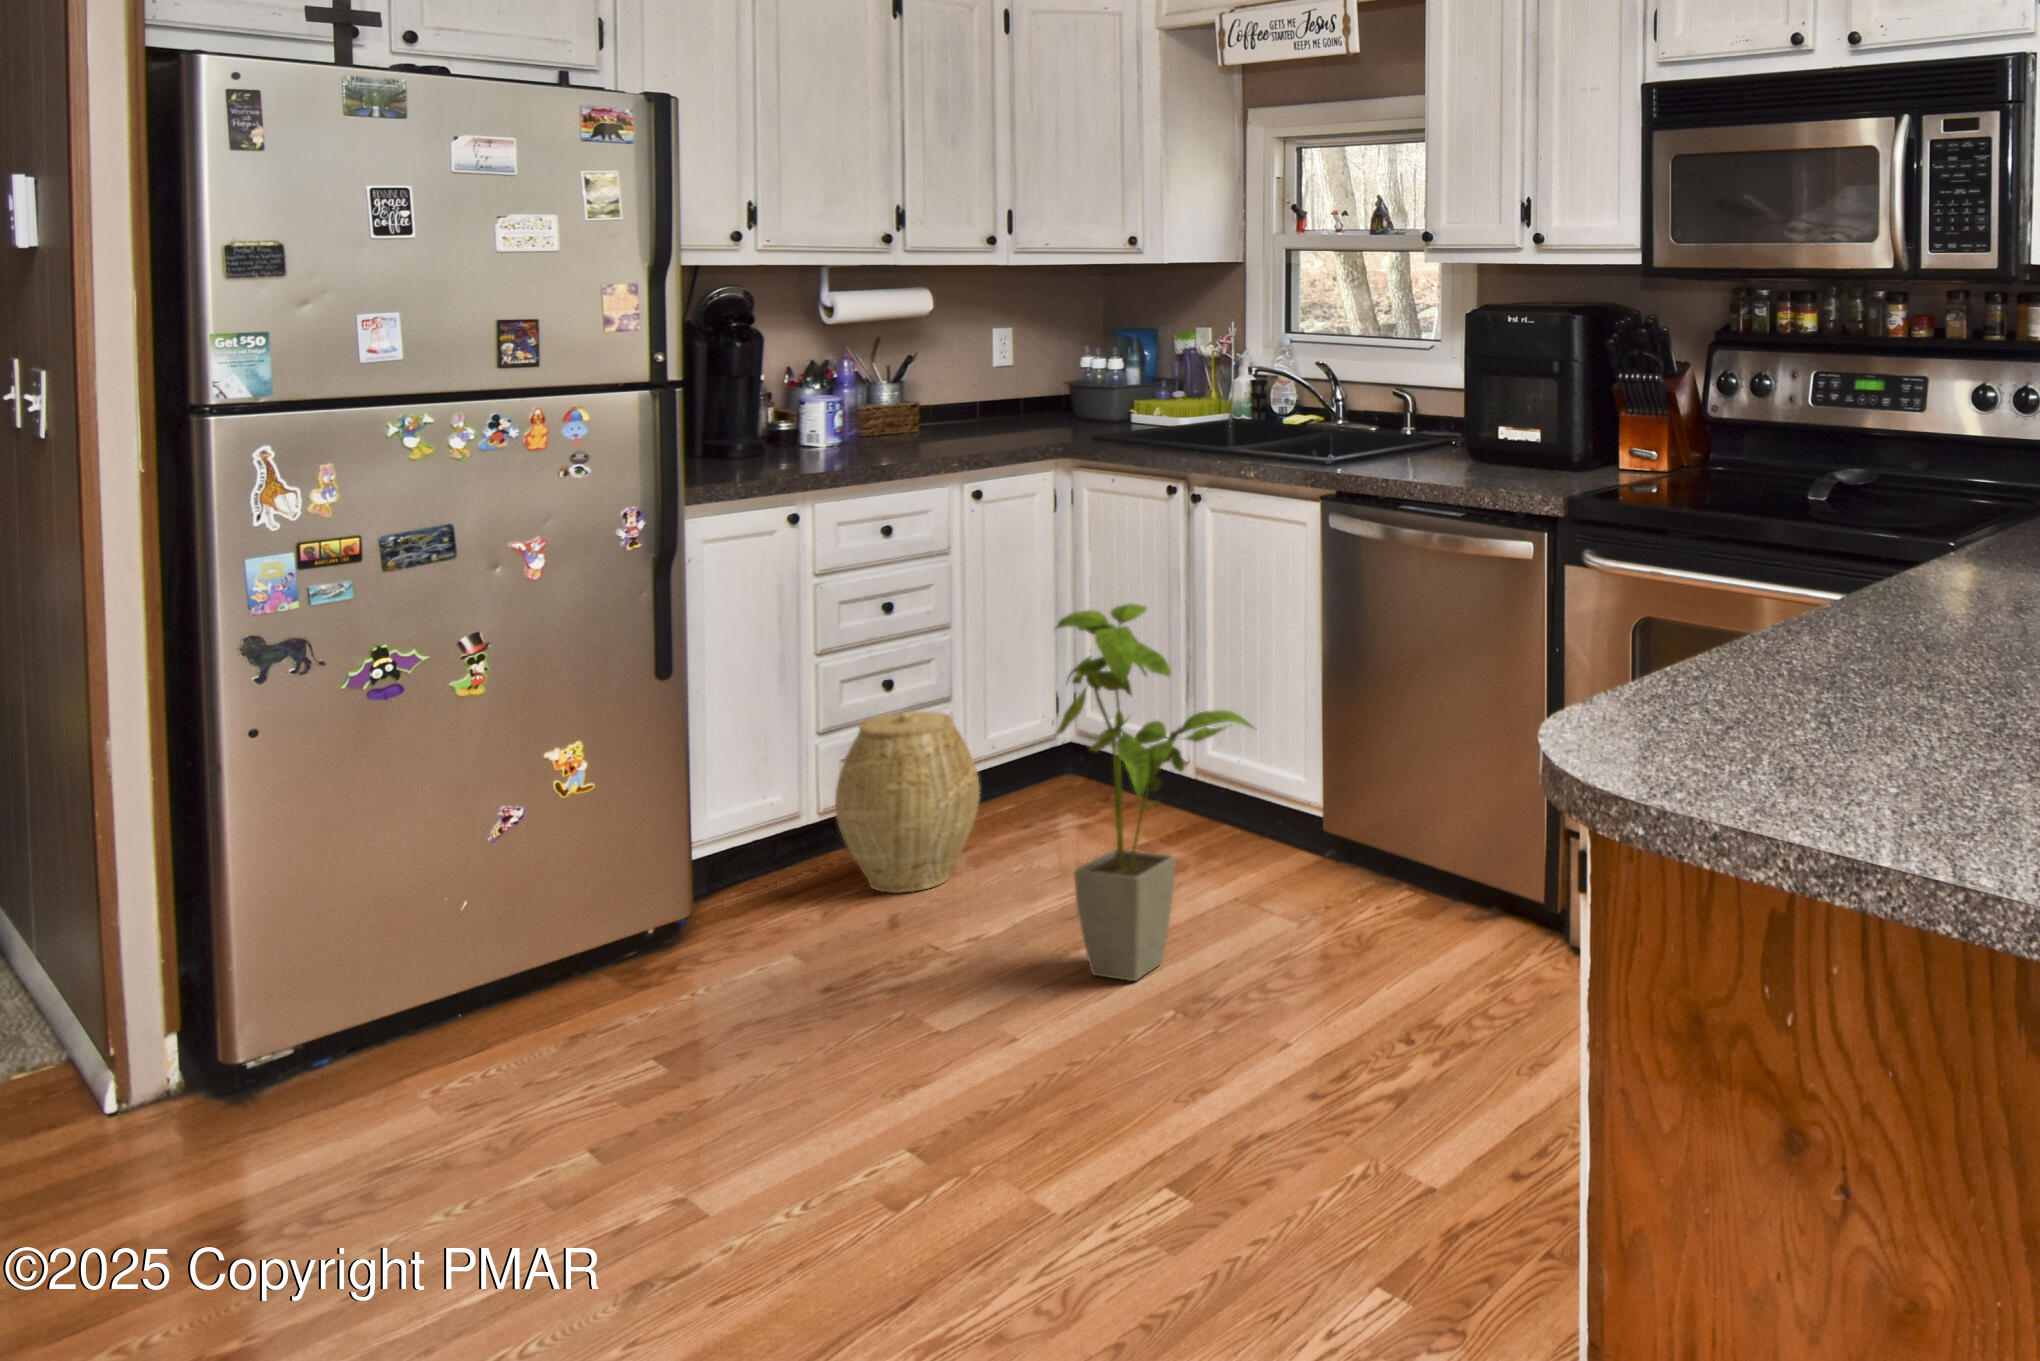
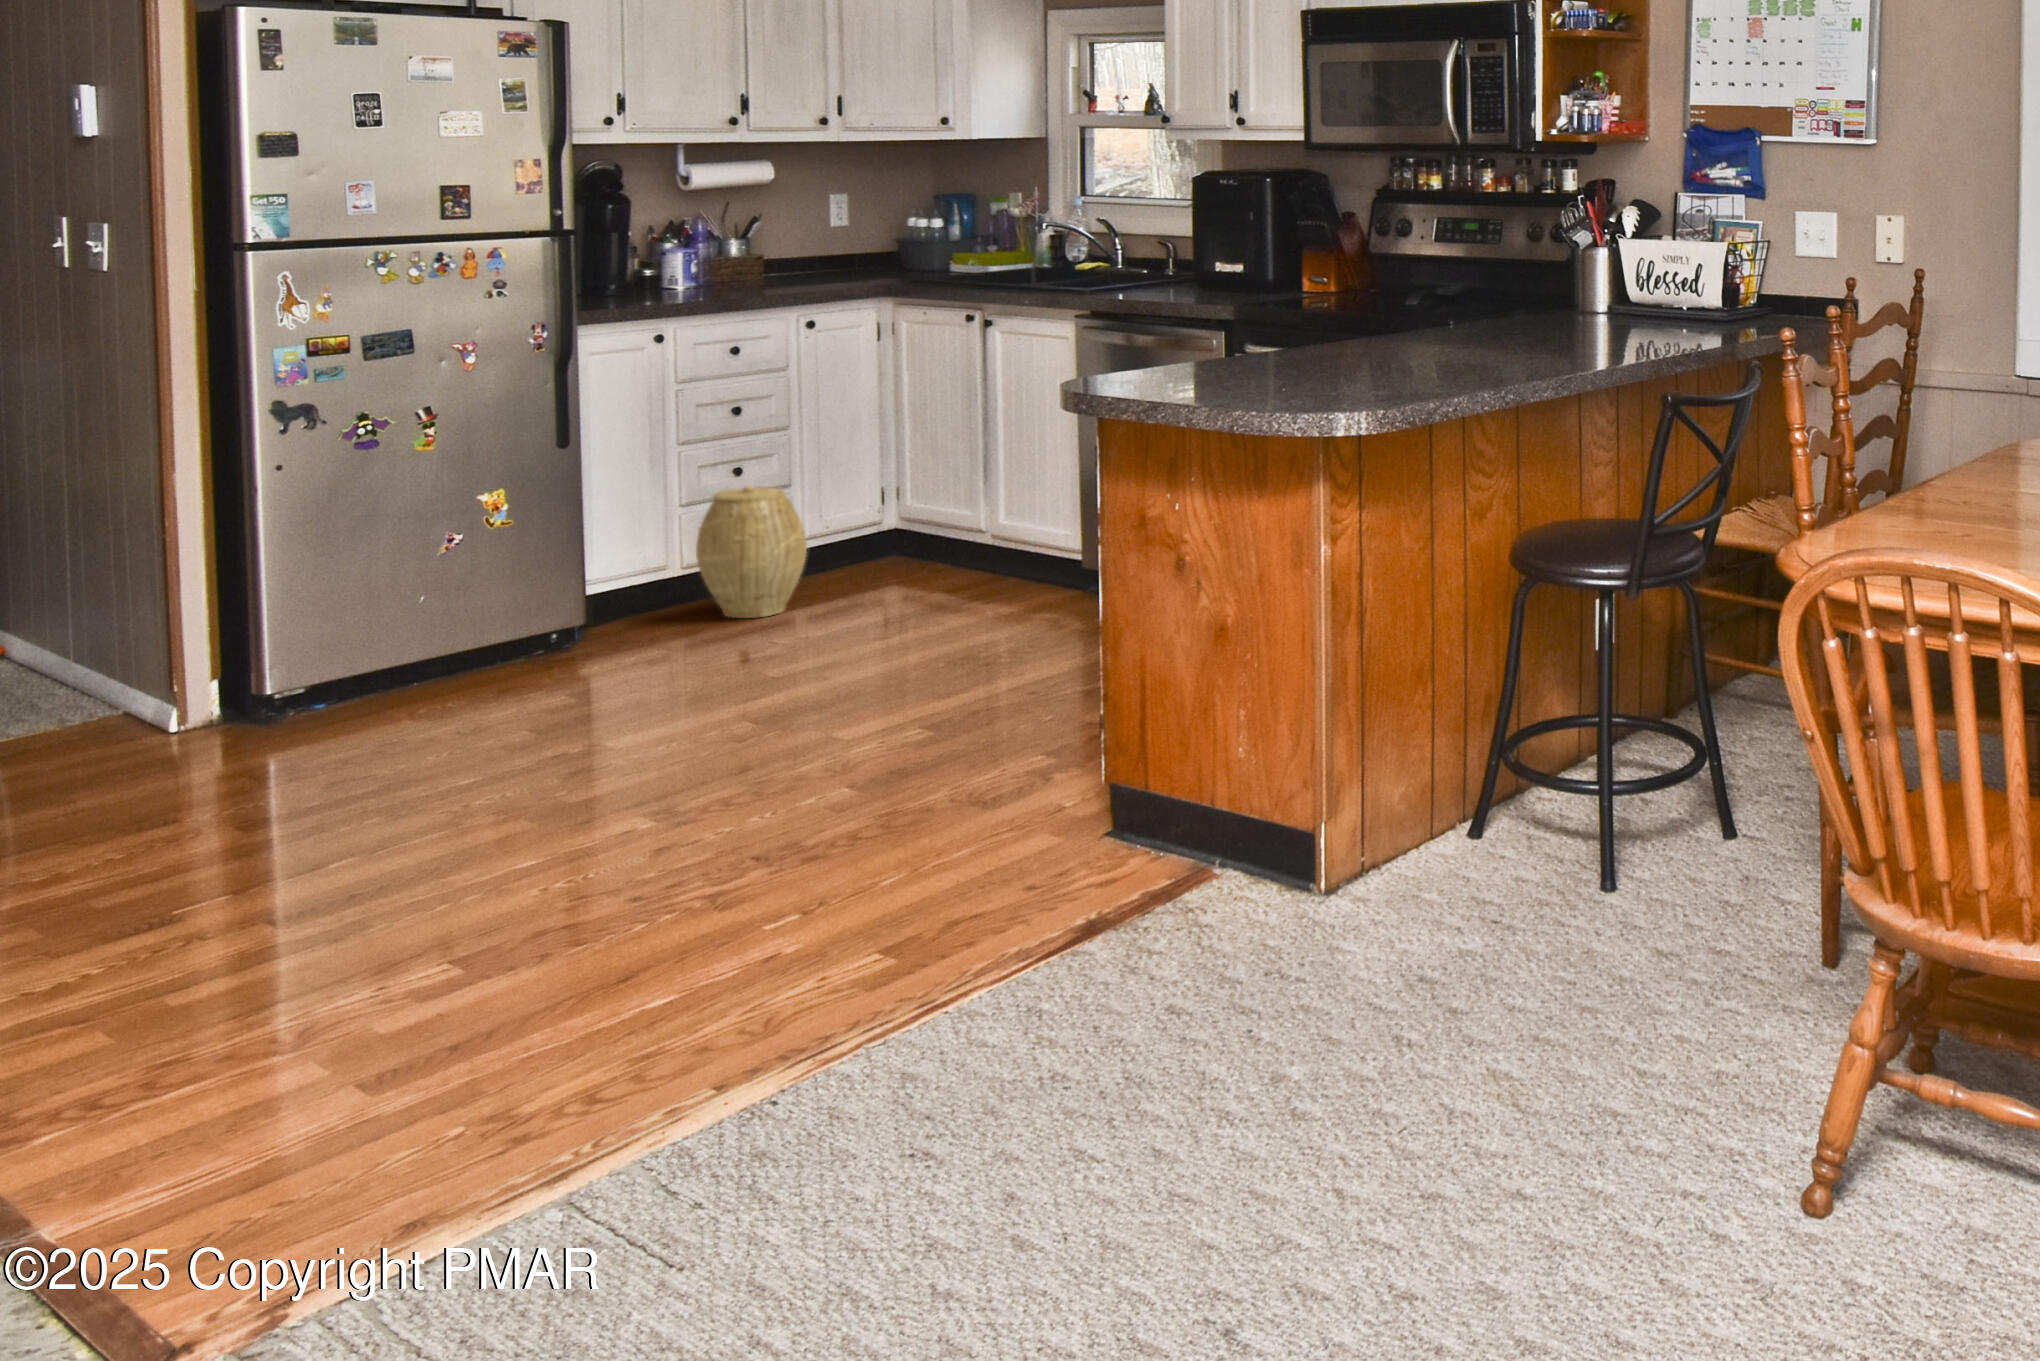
house plant: present [1055,604,1253,981] -> none [840,396,992,665]

